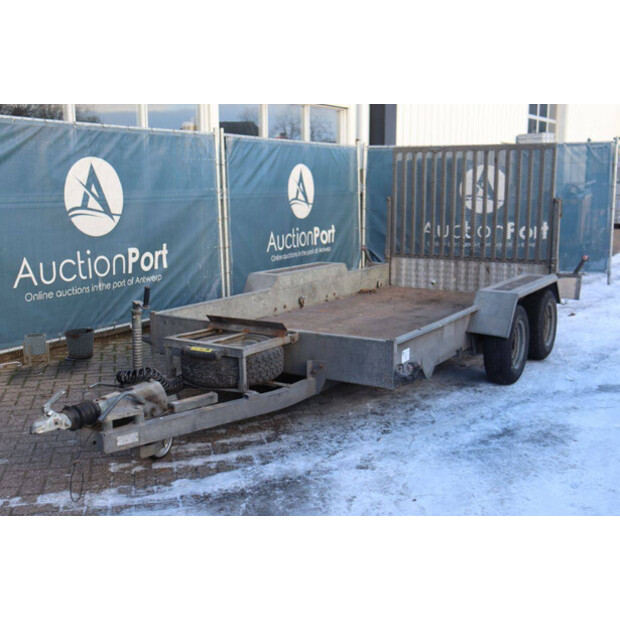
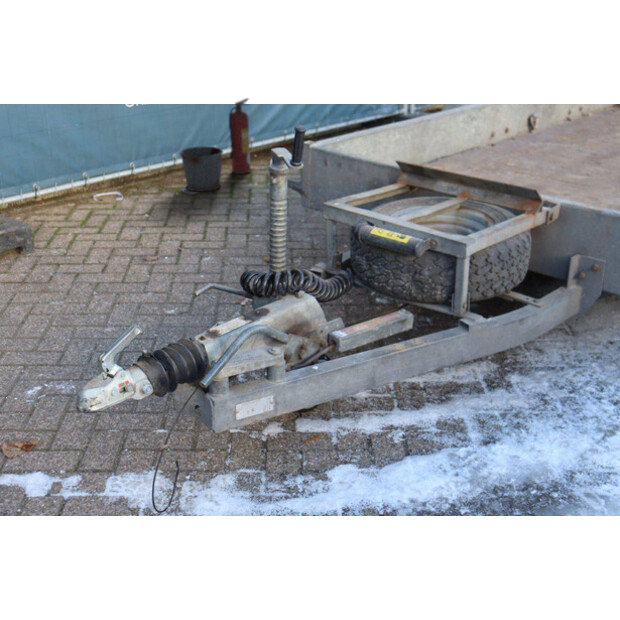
fire extinguisher: none [98,296,115,347] -> present [229,98,251,174]
planter: present [23,333,50,367] -> none [123,153,160,203]

